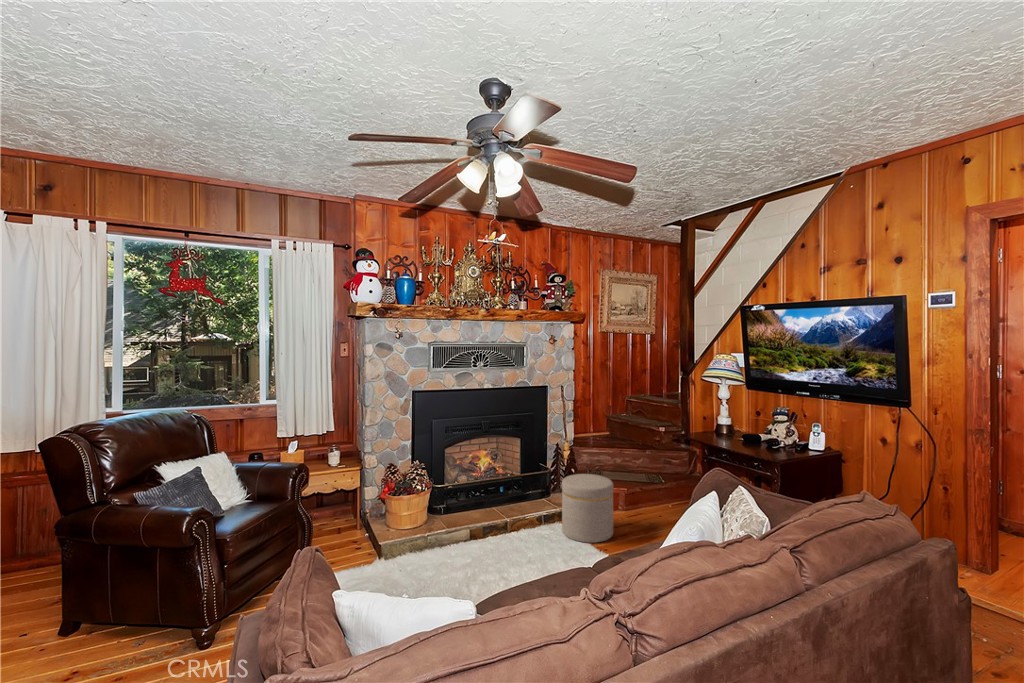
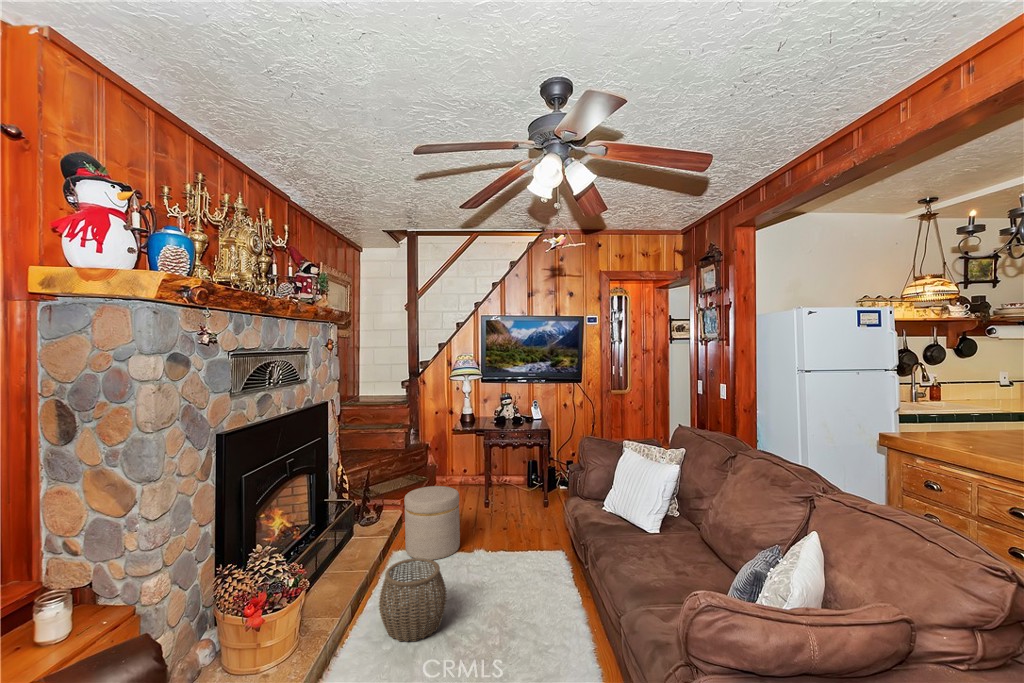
woven basket: none [450,509,502,569] -> present [379,558,447,641]

